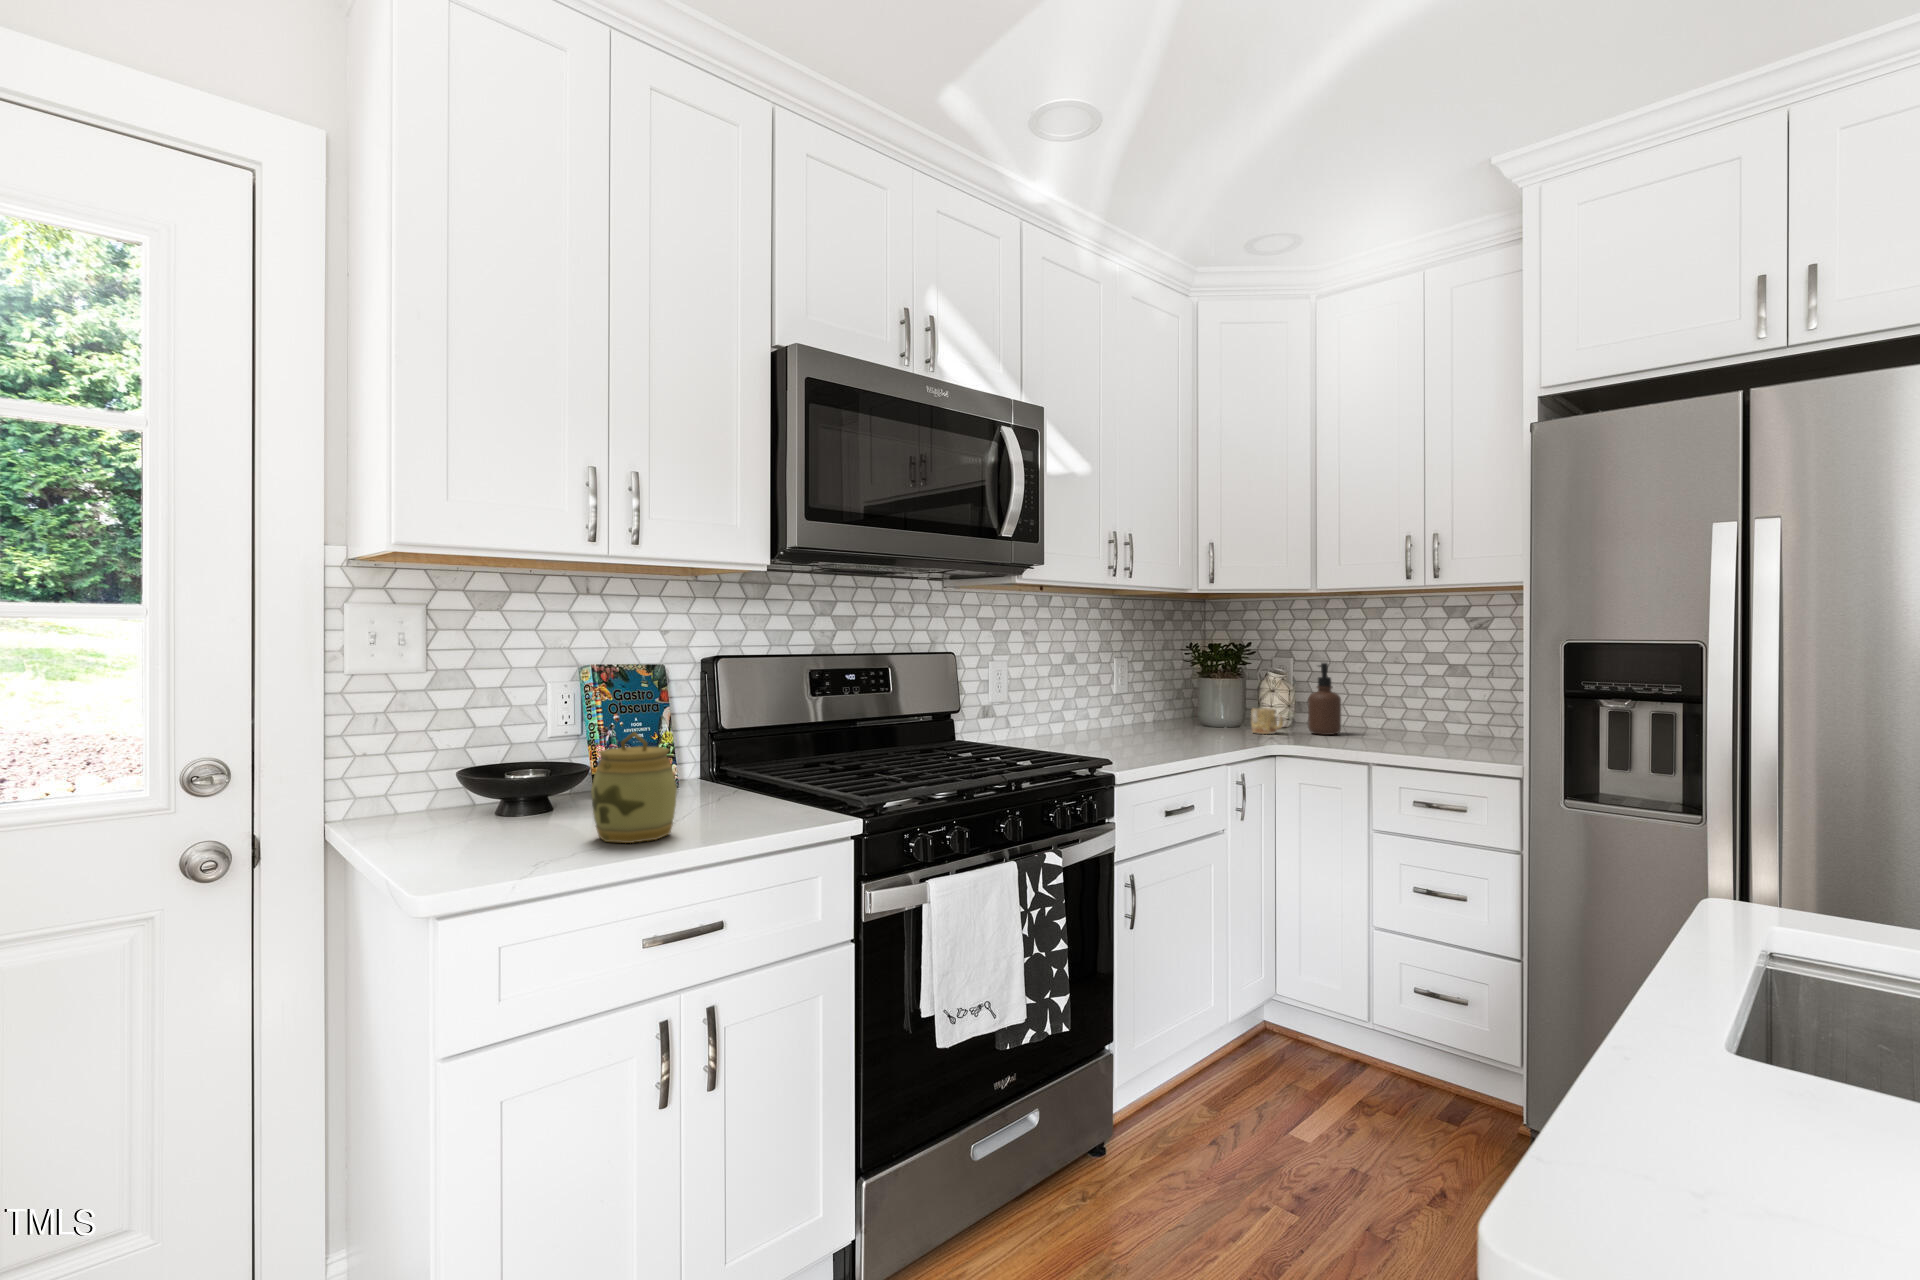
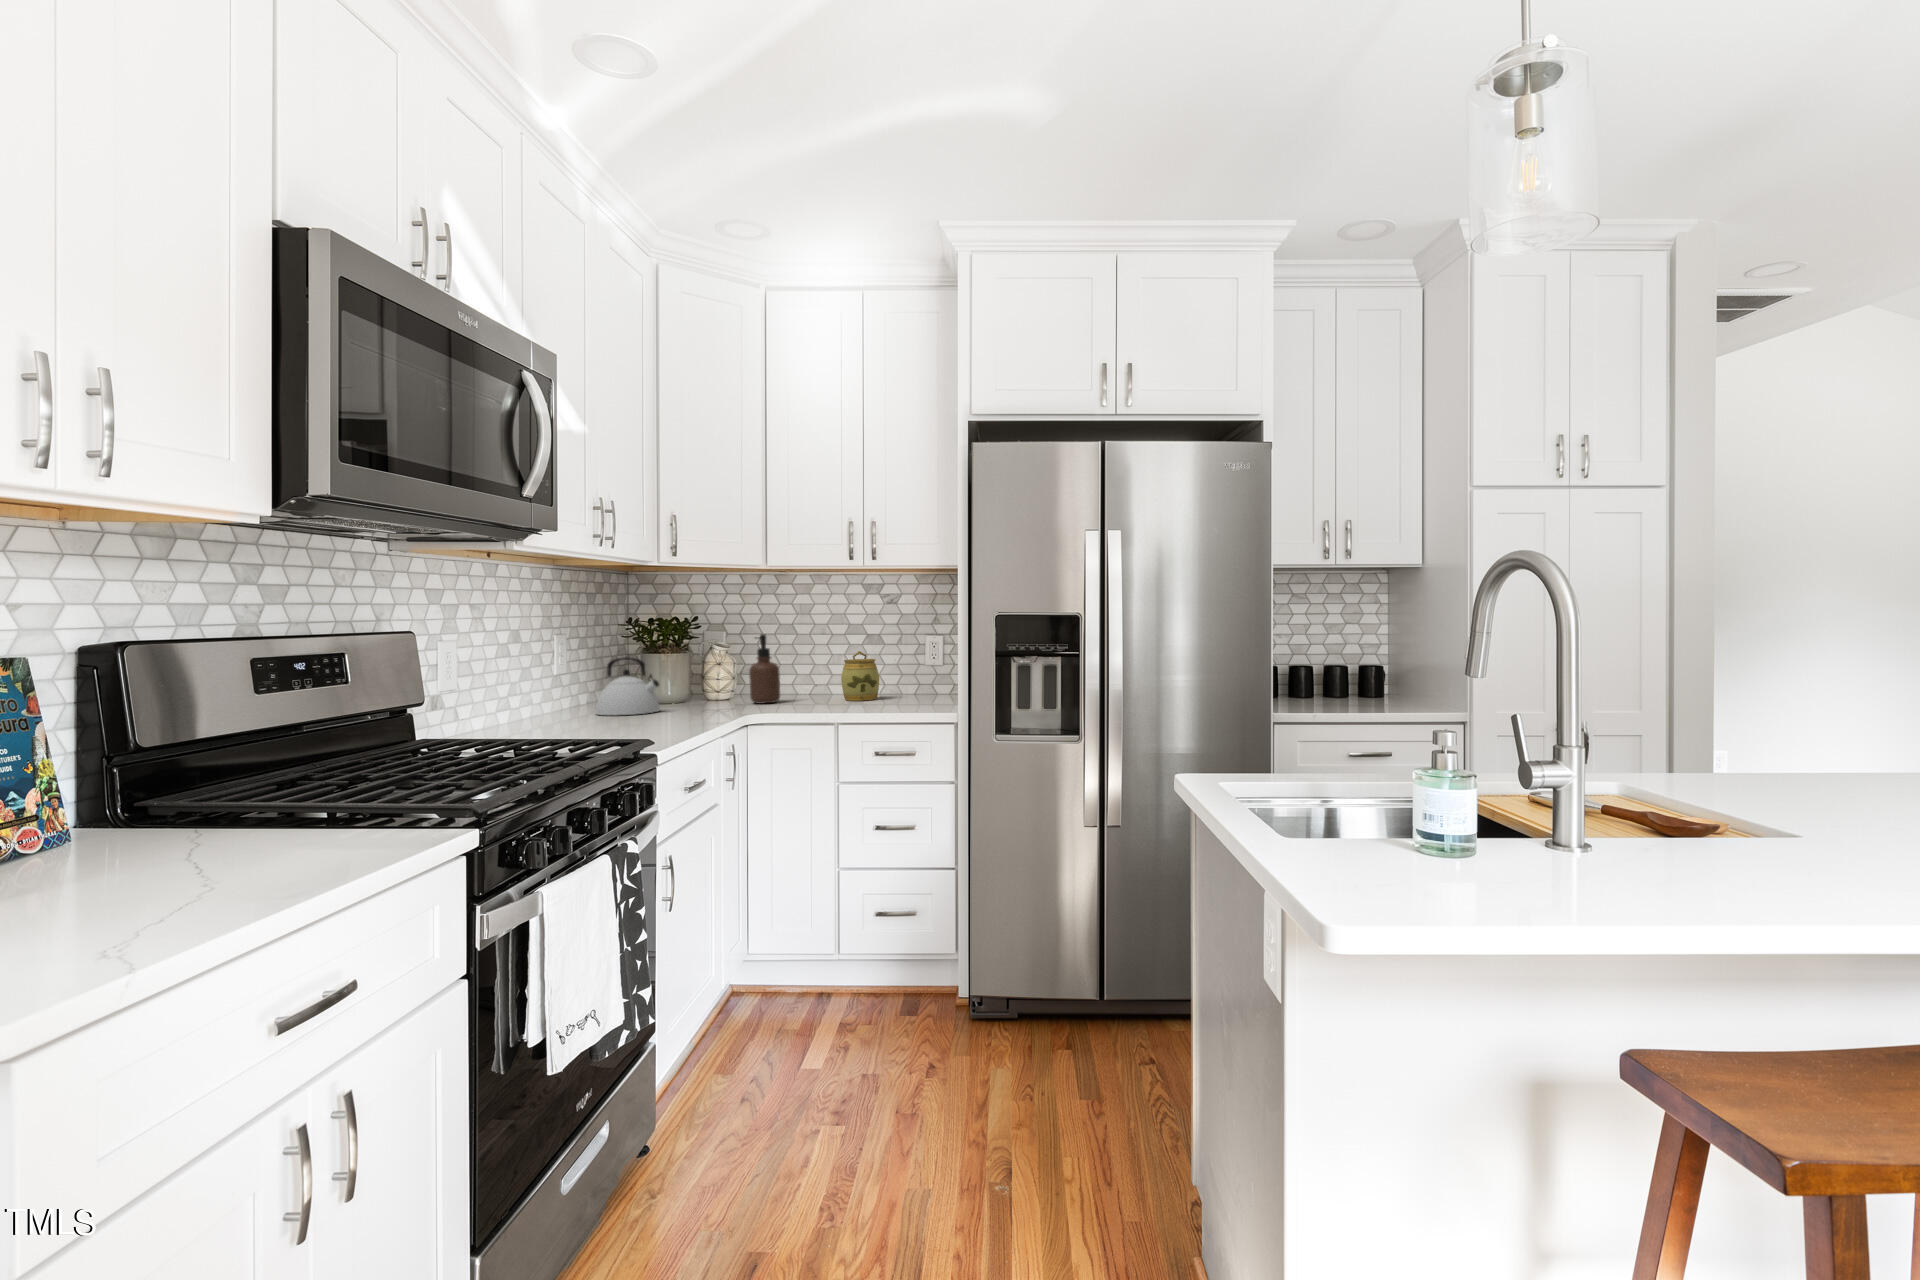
kettle: none [1151,679,1211,734] -> present [595,657,660,715]
mug: present [1251,708,1283,734] -> none [698,682,731,708]
jar: present [591,732,677,843] -> present [841,651,879,701]

